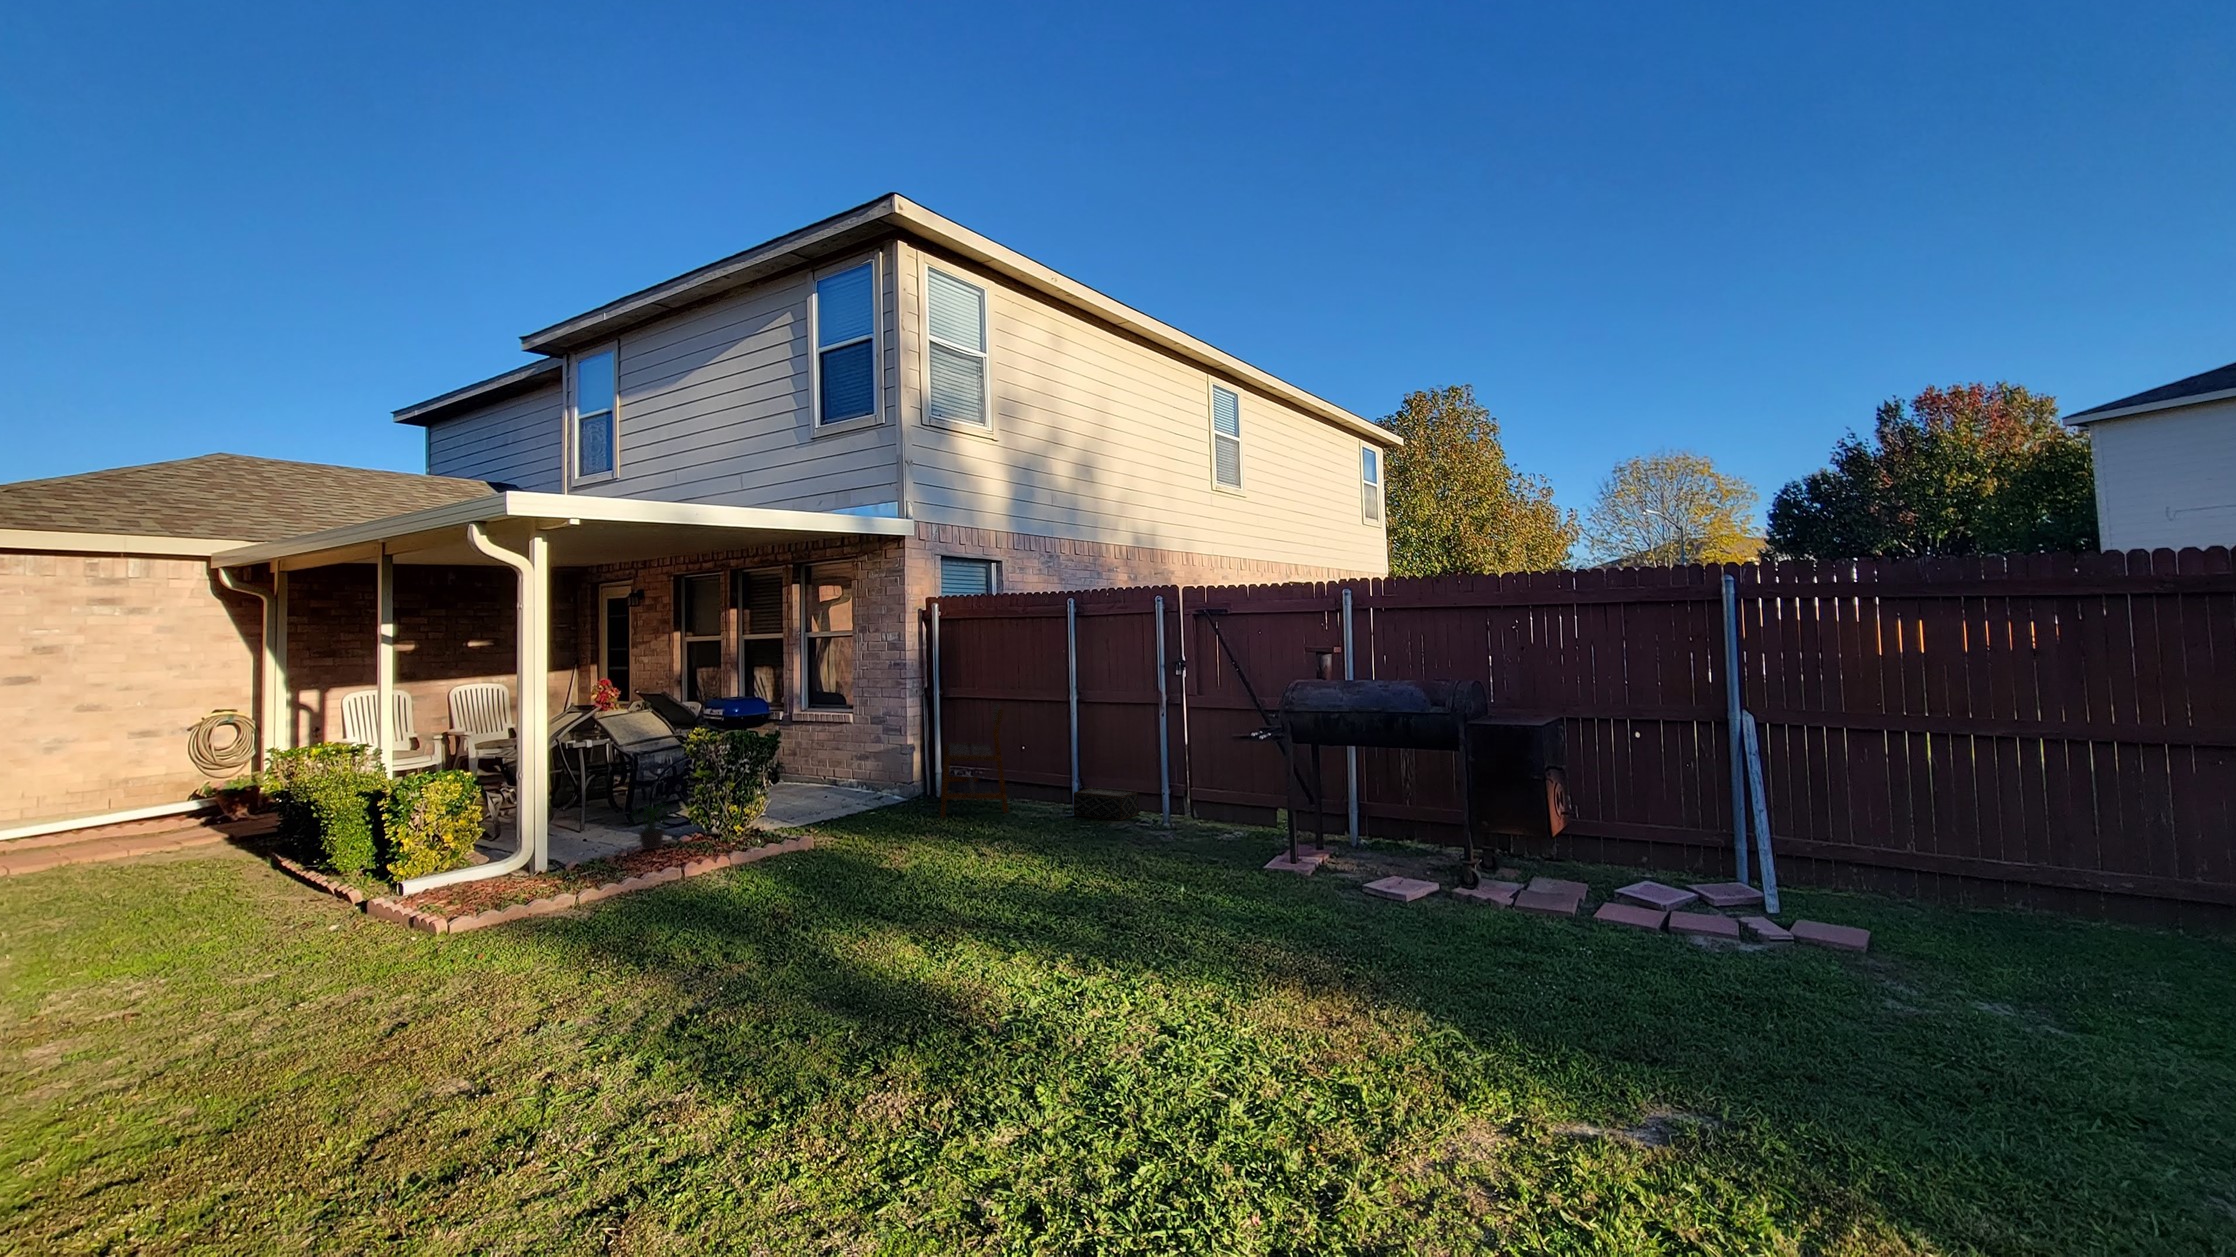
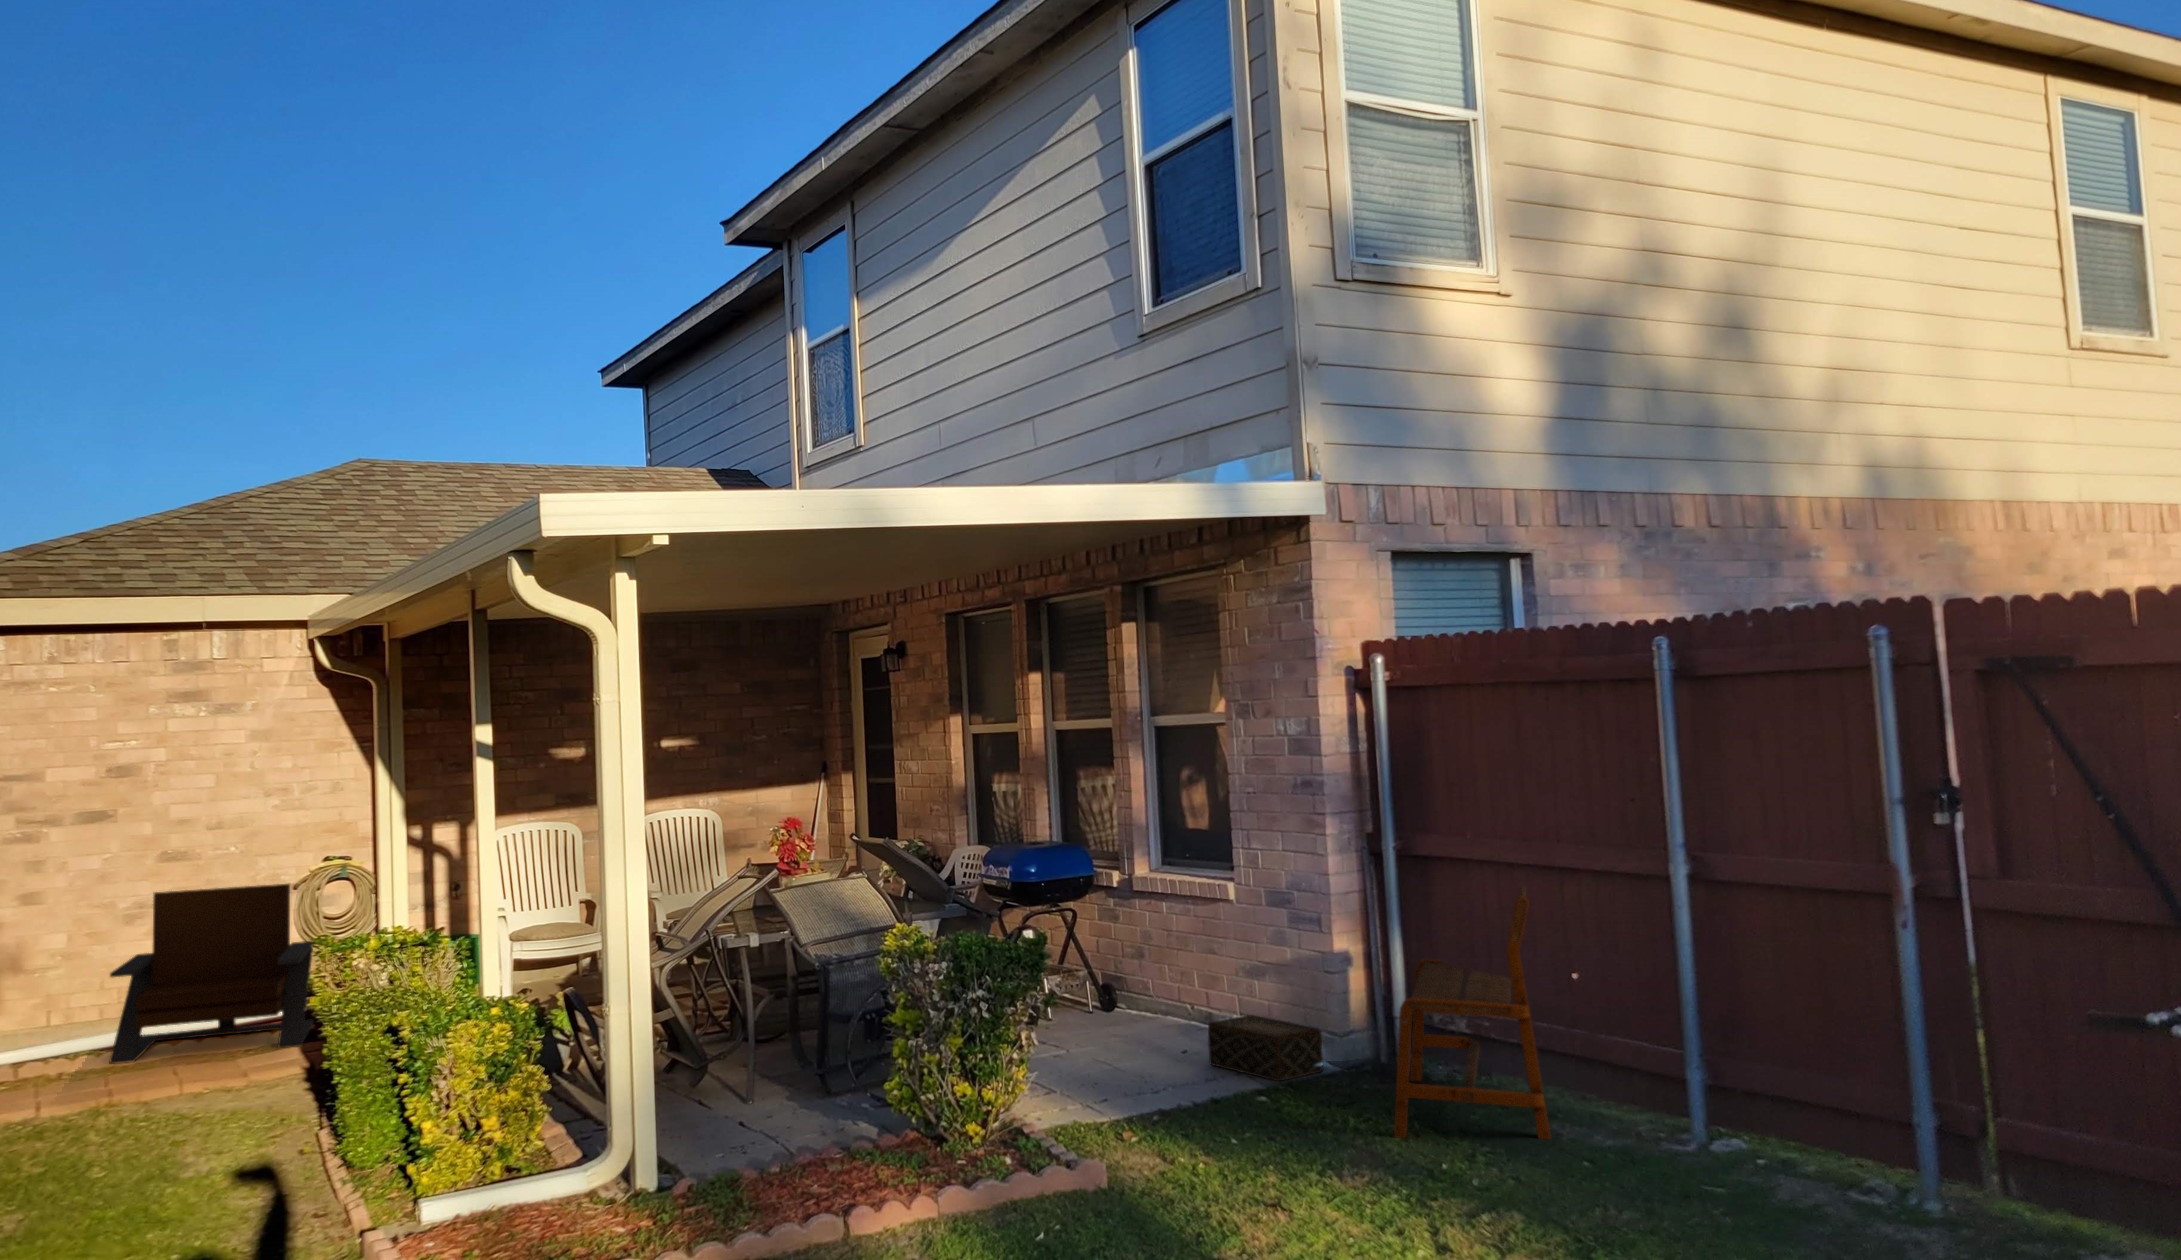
lounge chair: none [26,731,204,856] -> present [109,884,314,1064]
woven basket: present [1074,788,1139,821] -> present [1208,1015,1323,1081]
potted plant: present [632,804,673,850] -> none [794,1068,887,1158]

